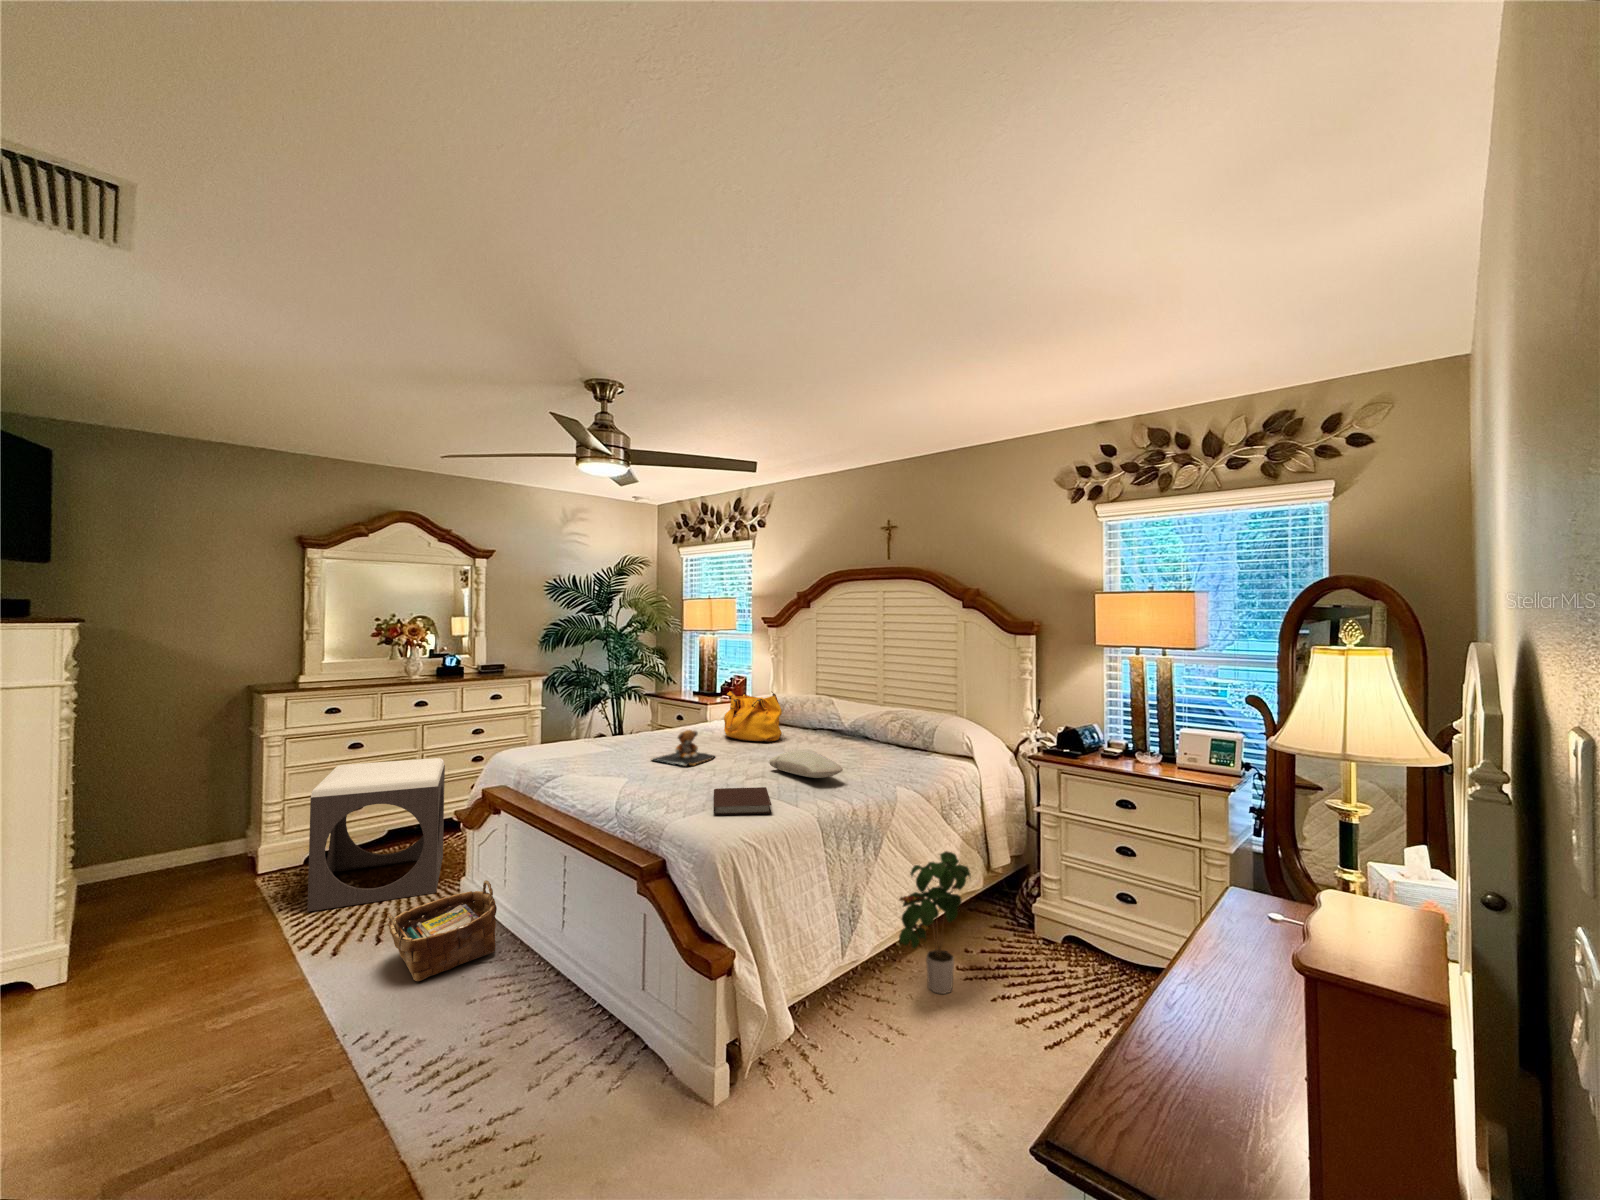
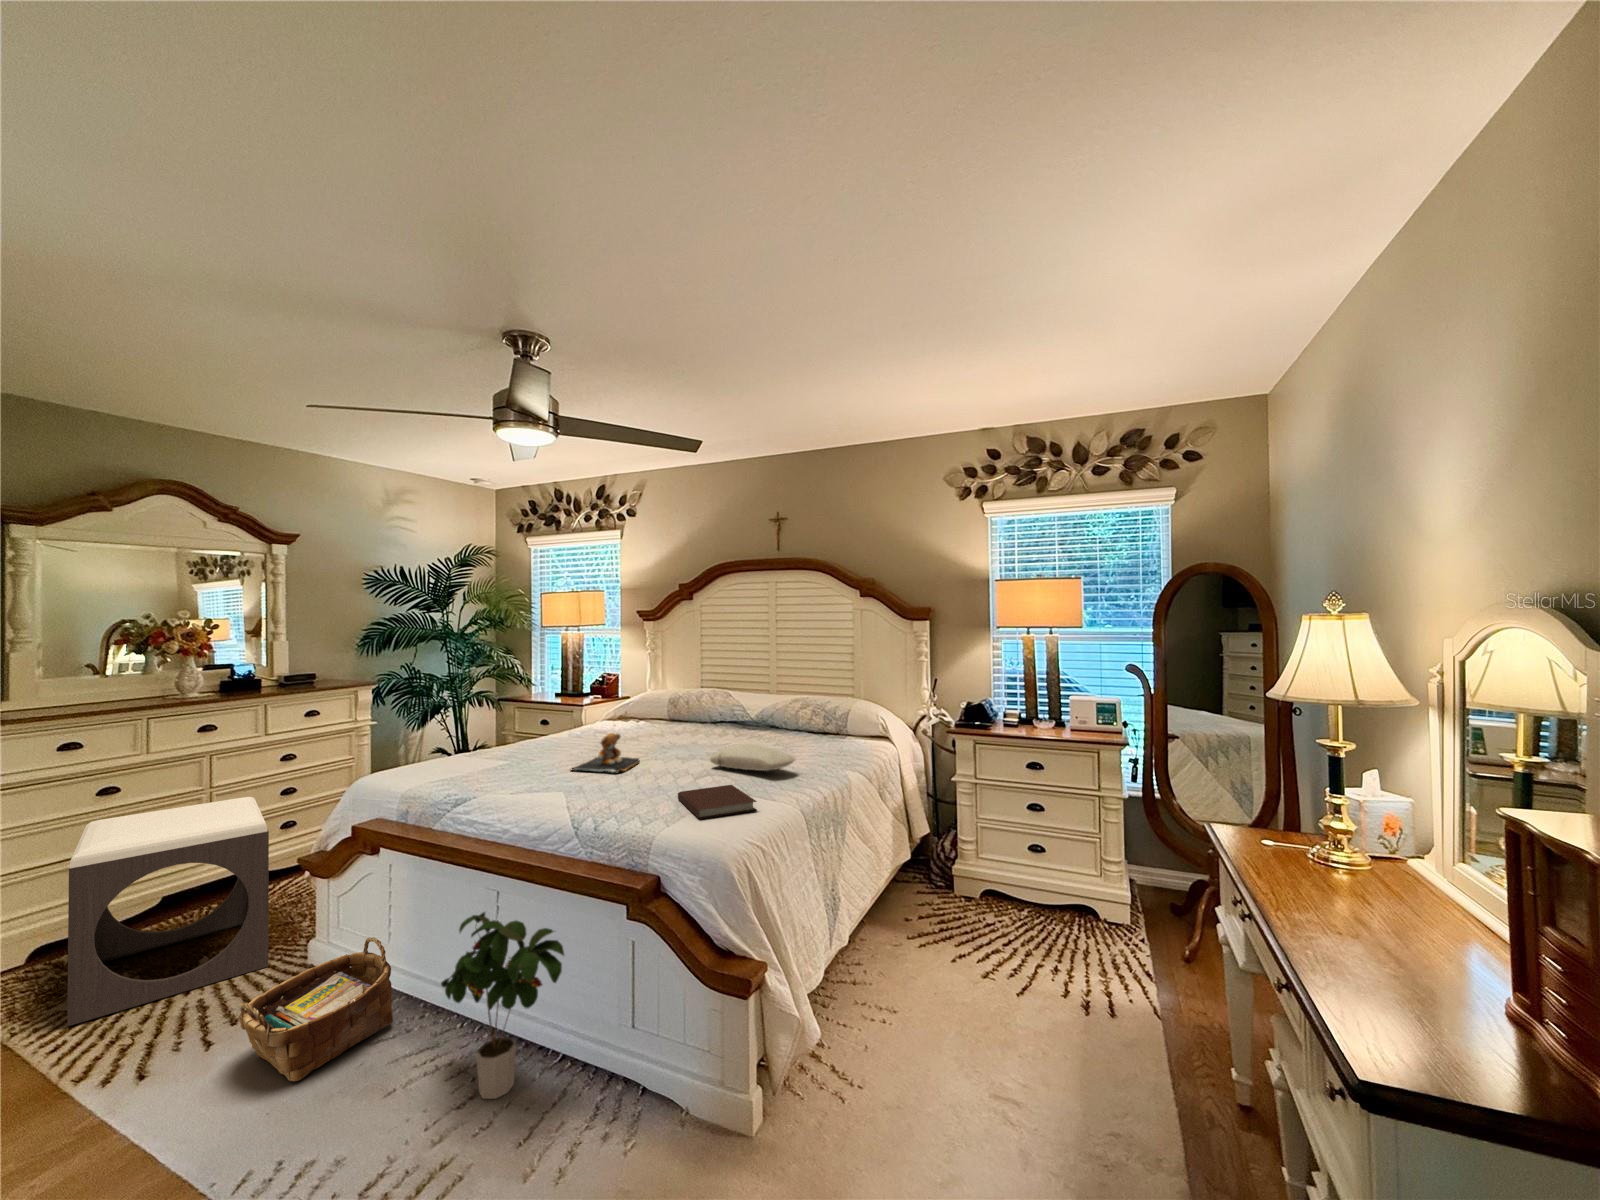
handbag: present [724,691,782,742] -> none [627,687,692,741]
potted plant: present [899,851,971,994] -> present [441,912,564,1099]

